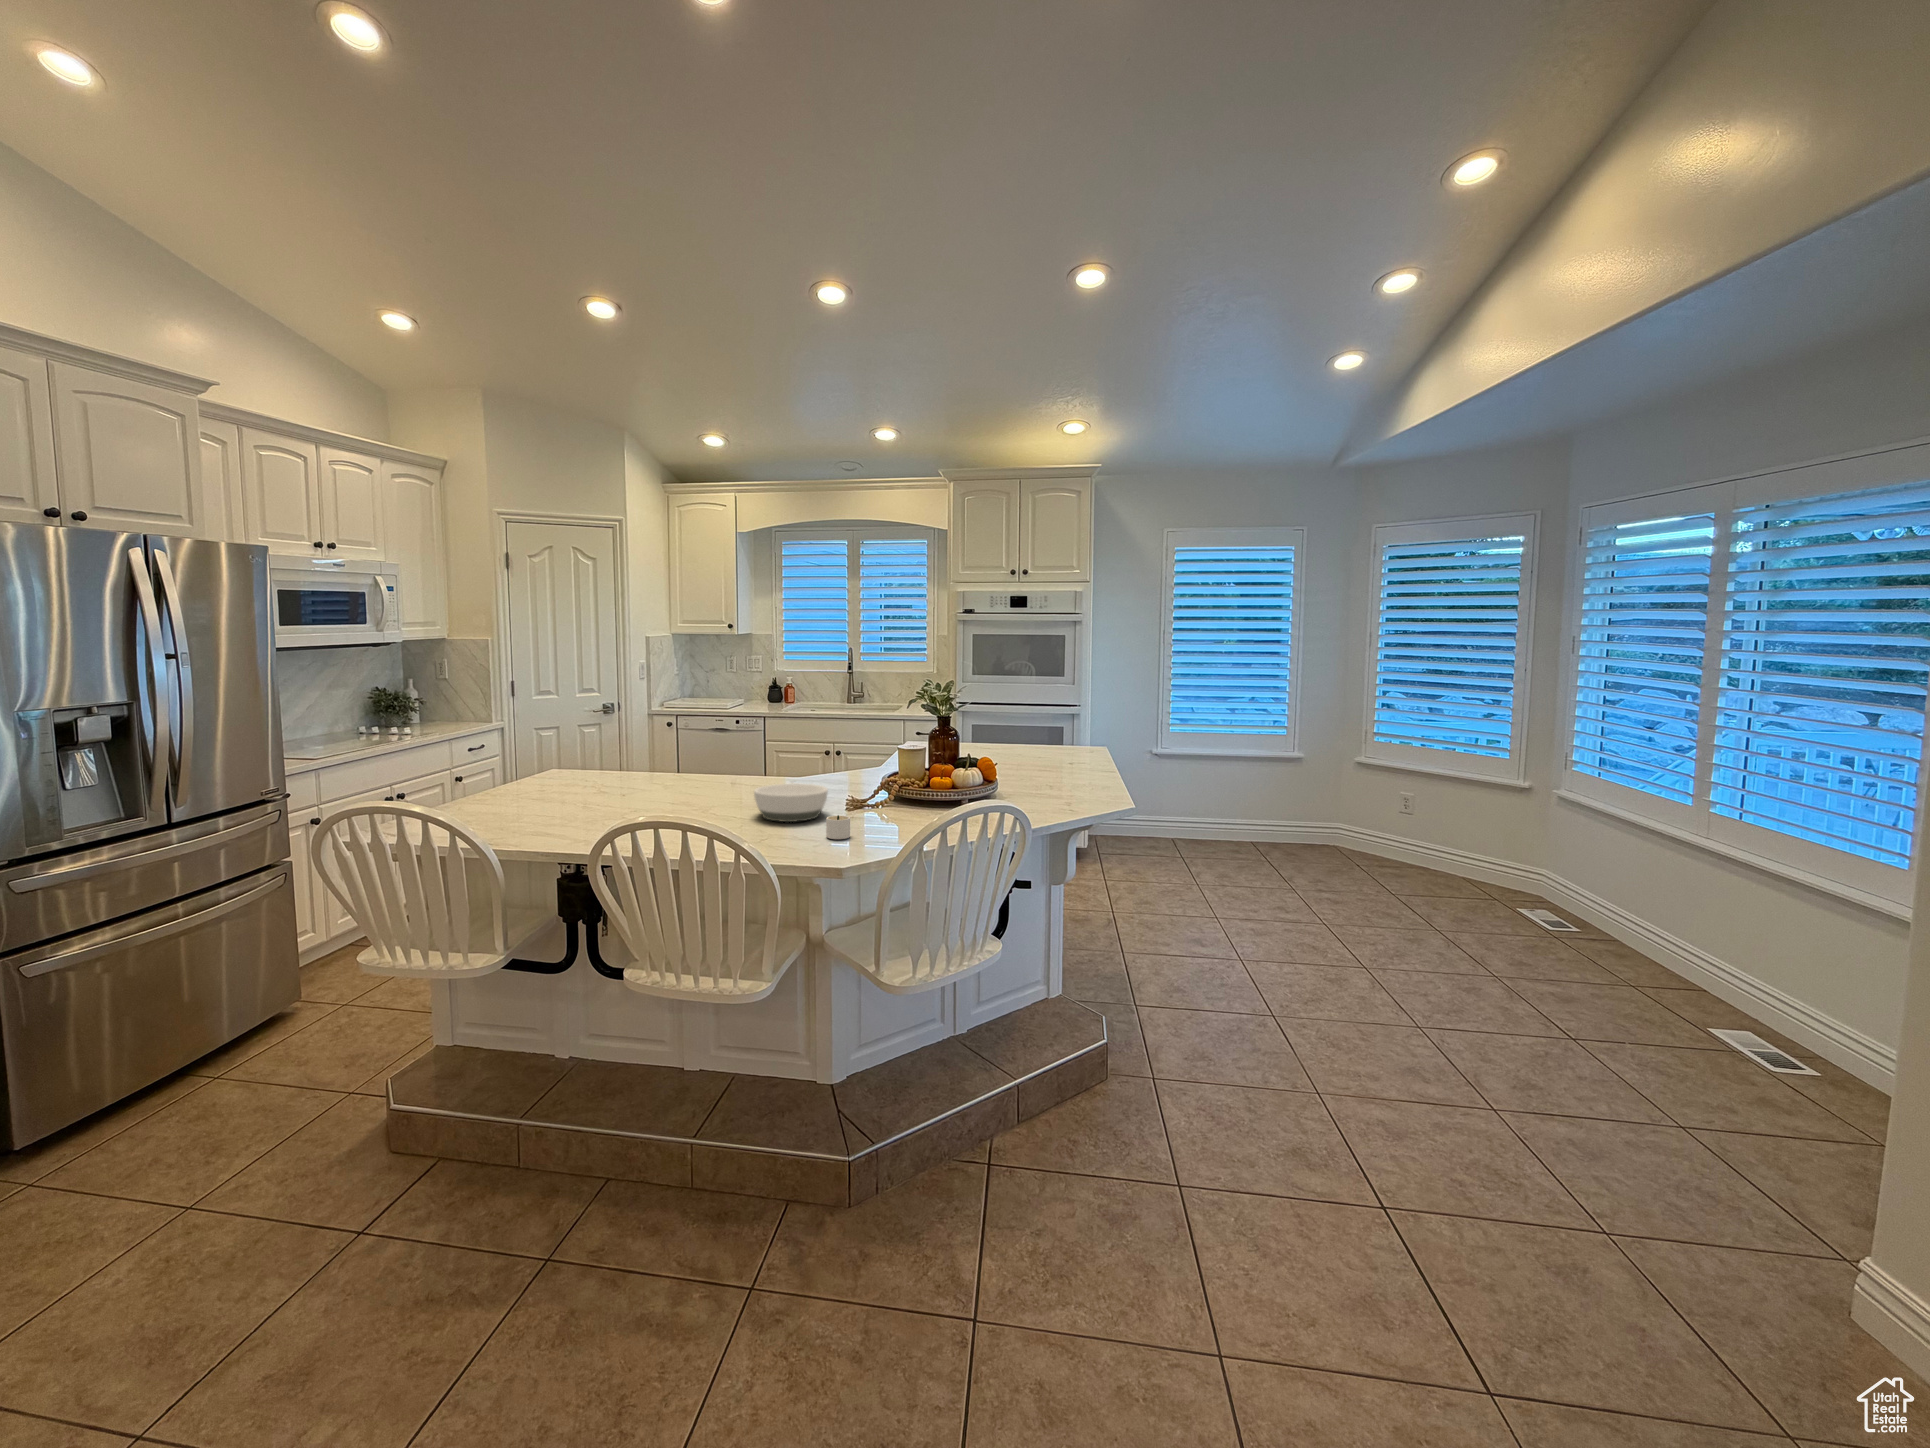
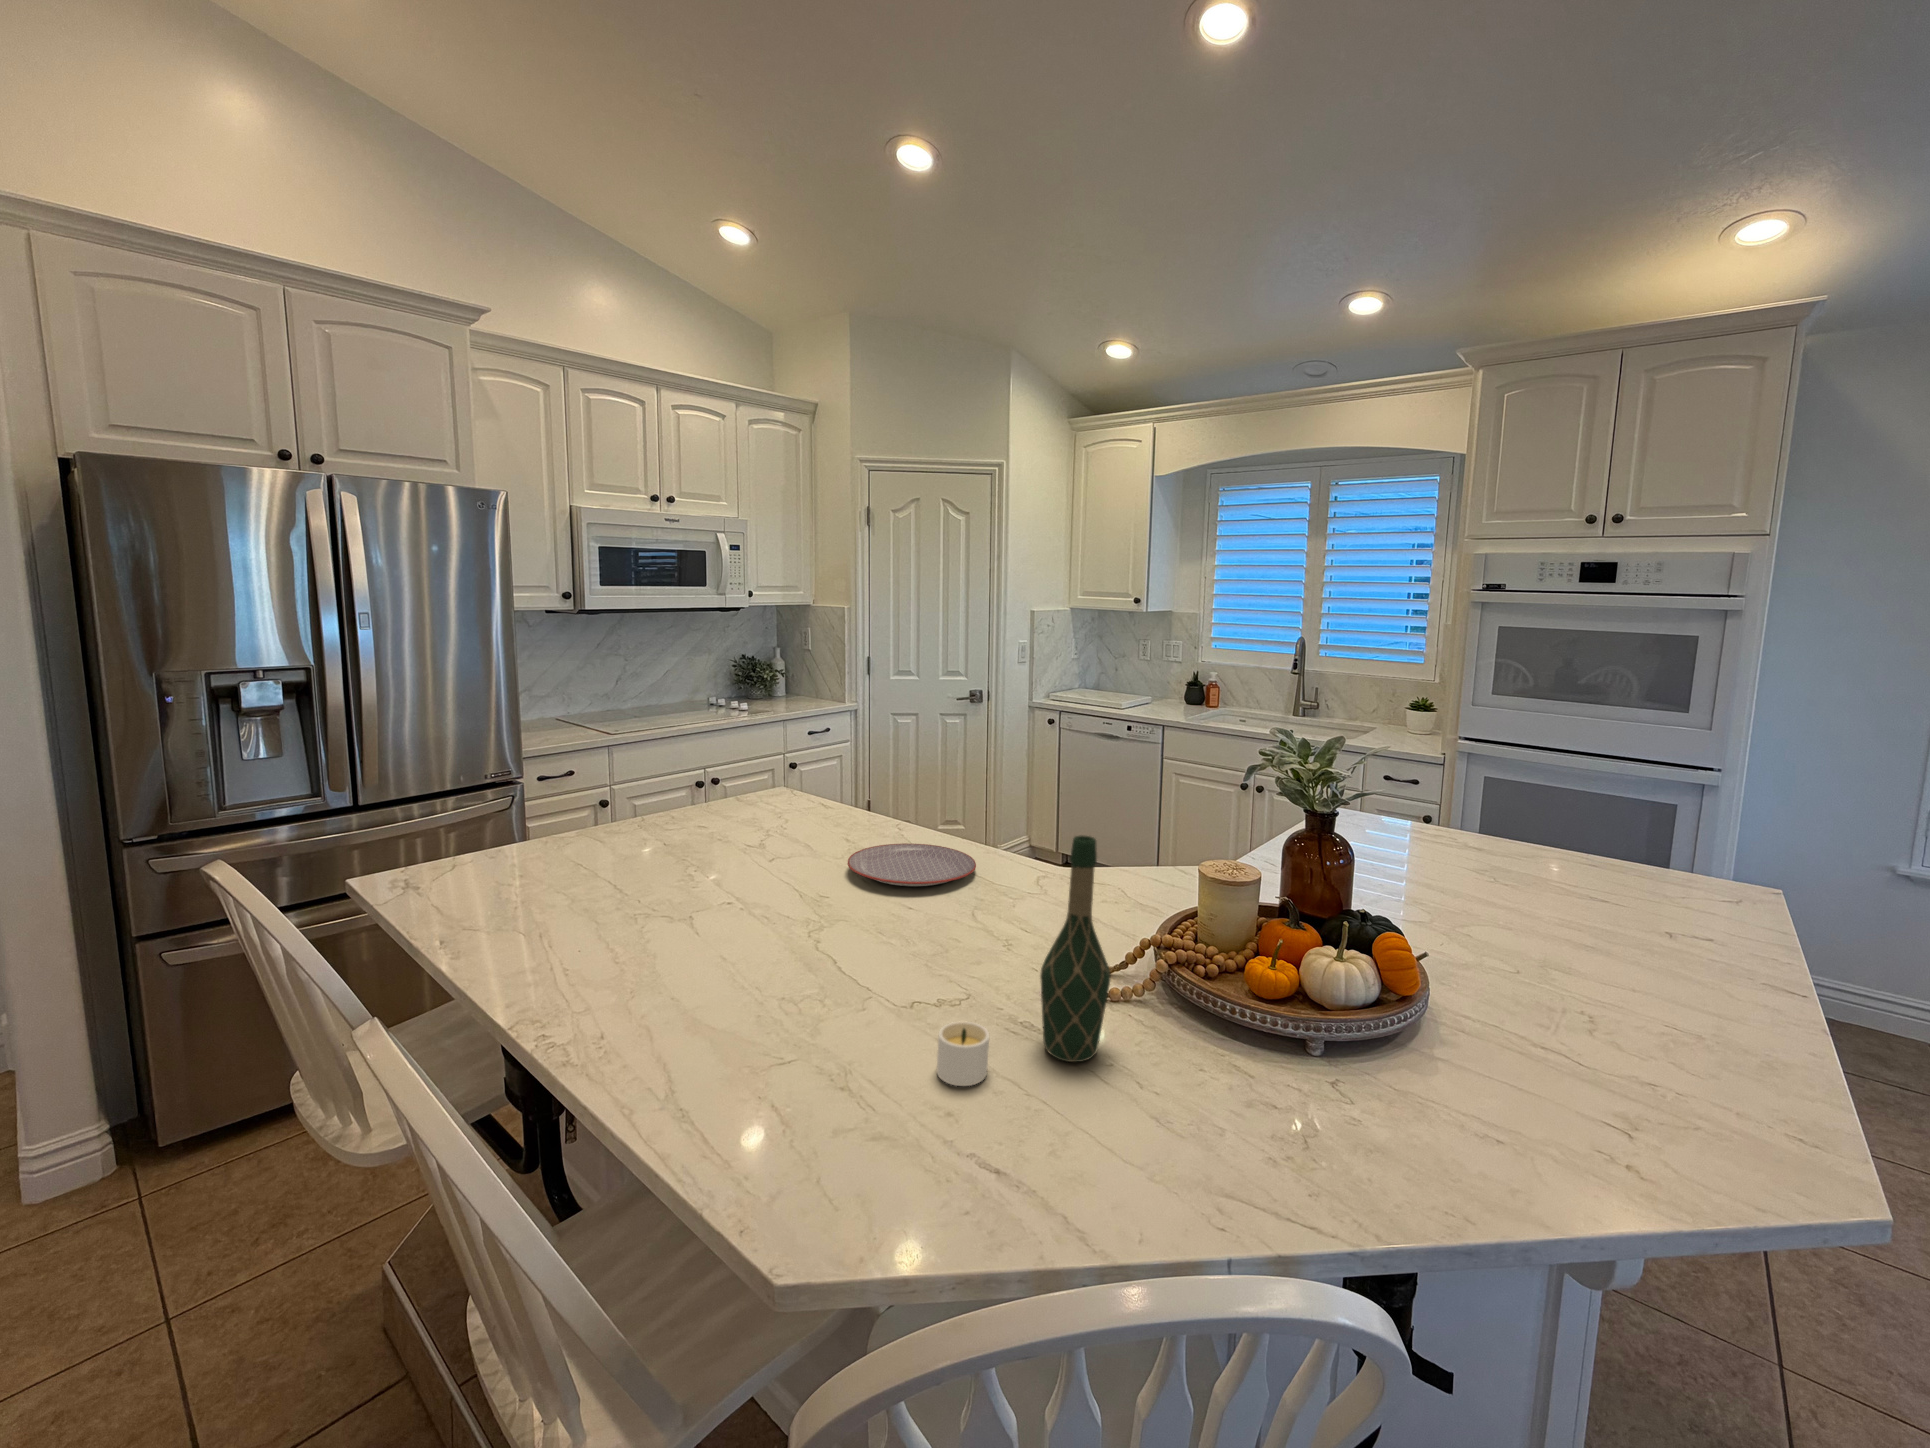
wine bottle: none [859,724,892,827] -> present [1040,835,1111,1062]
plate: none [669,779,752,796] -> present [847,843,976,886]
bowl: present [754,784,828,822] -> none [886,900,1023,995]

